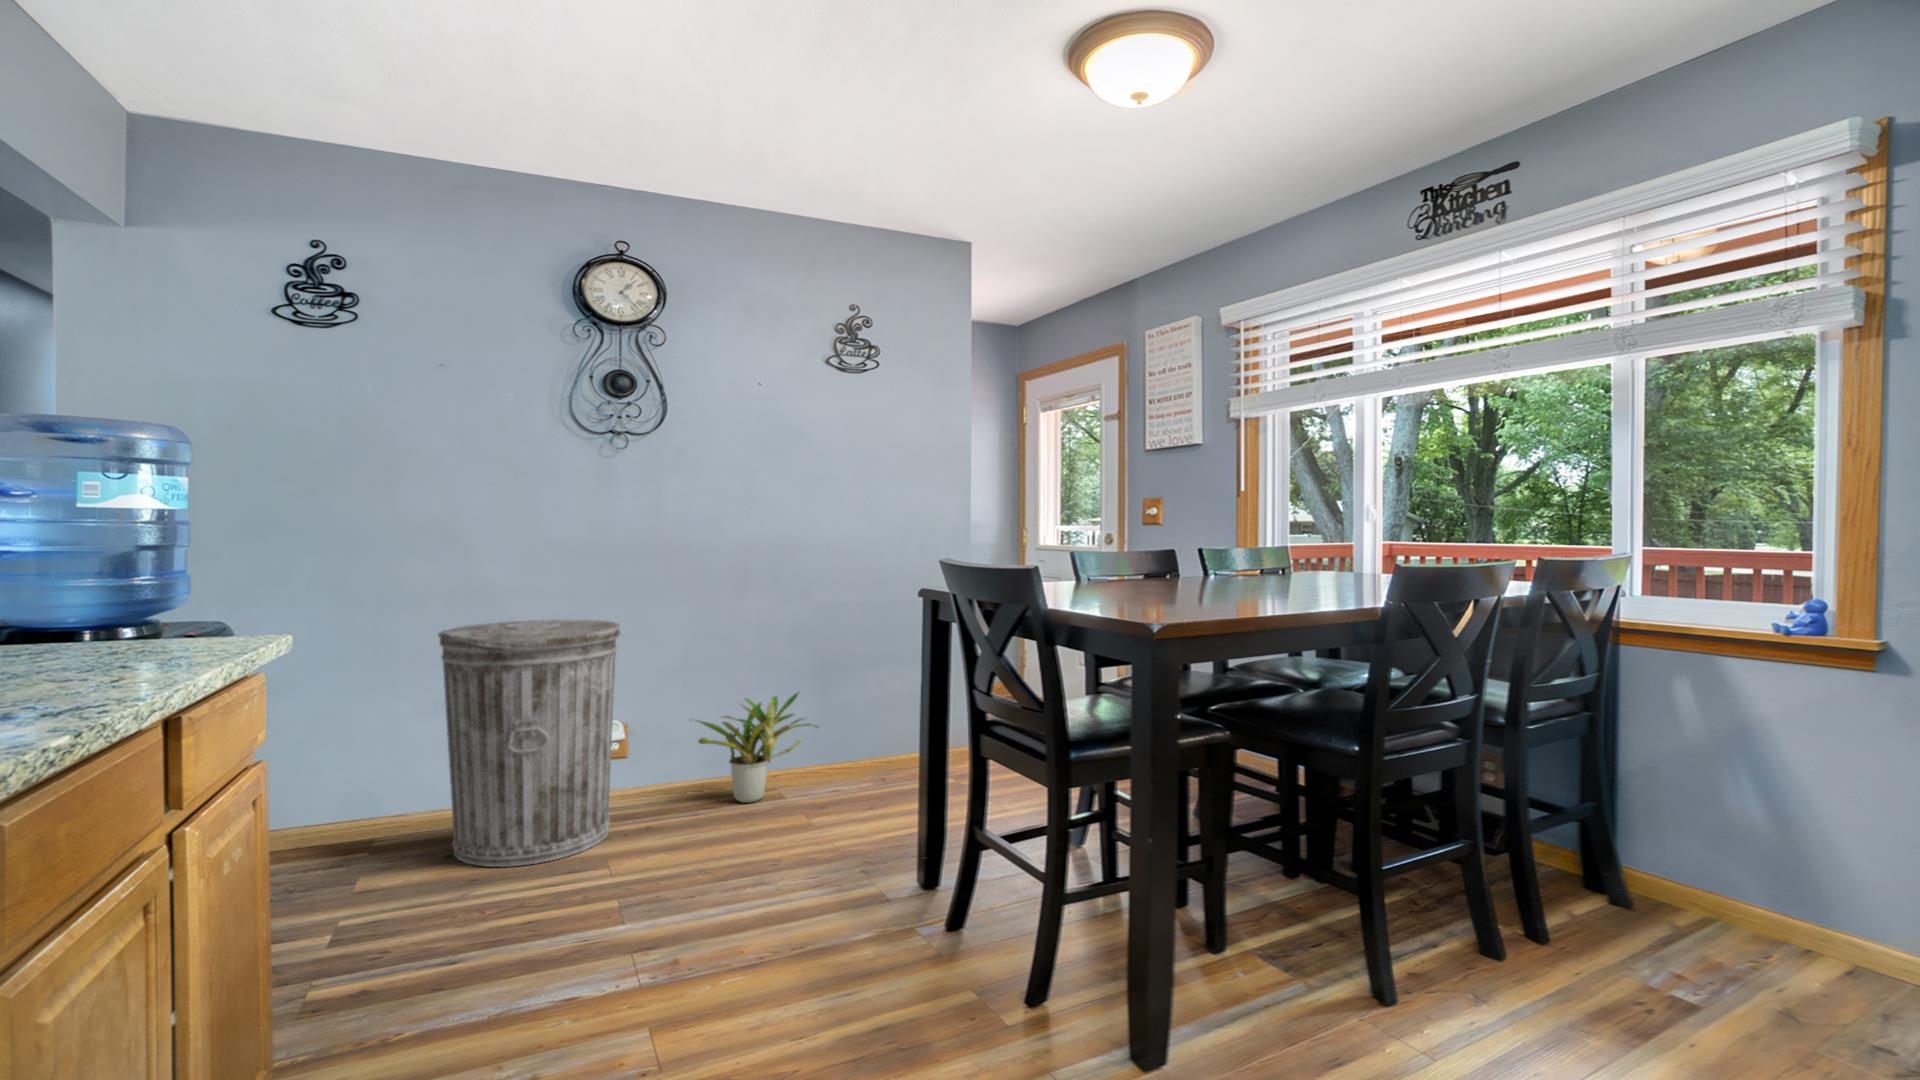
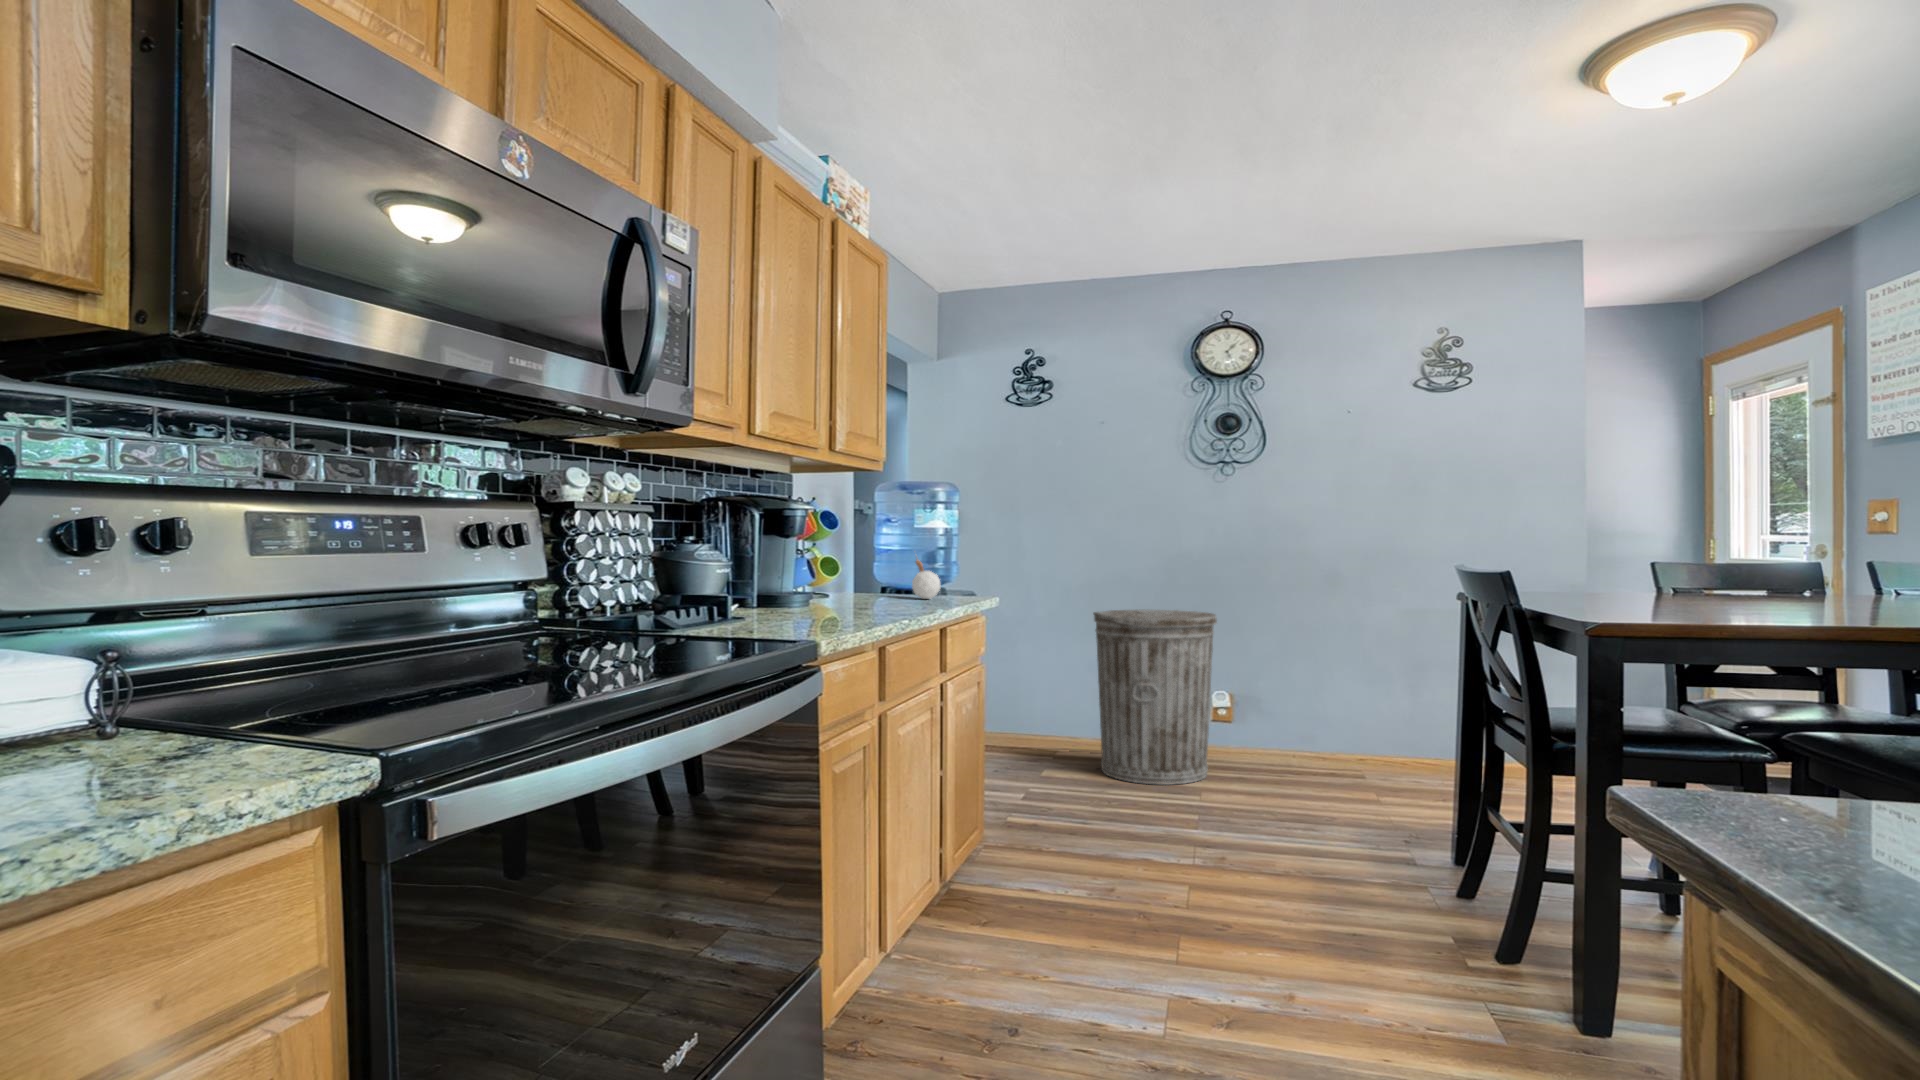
candle: none [56,559,145,669] -> present [912,555,940,599]
potted plant: present [698,693,812,803] -> none [1278,687,1396,779]

